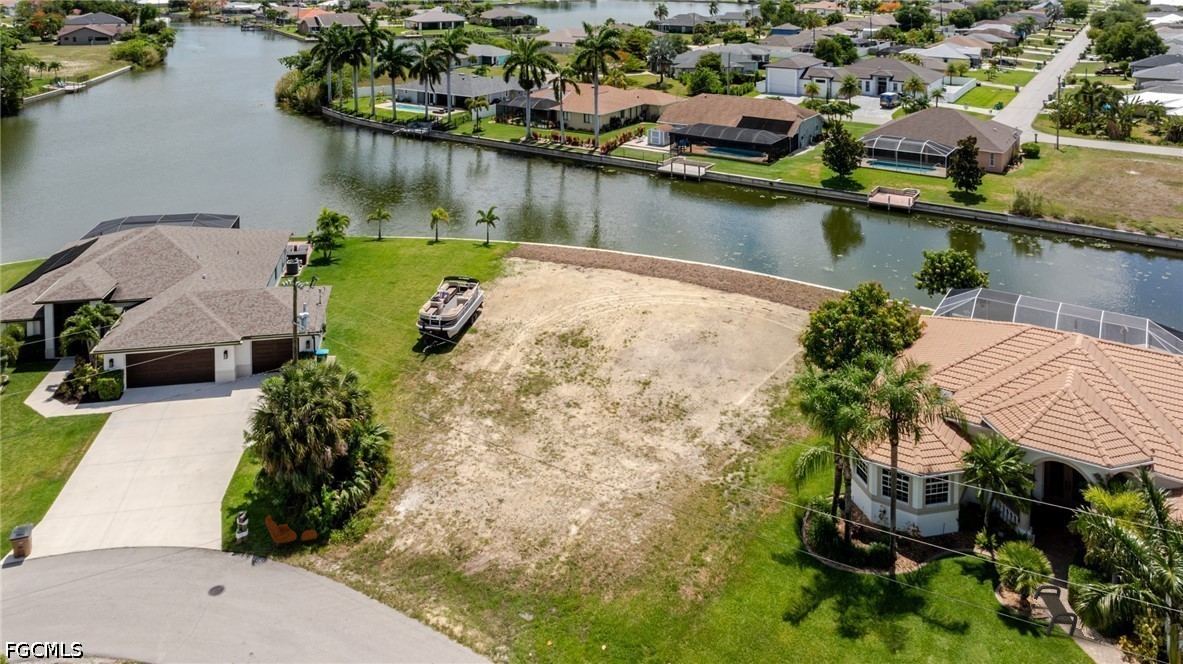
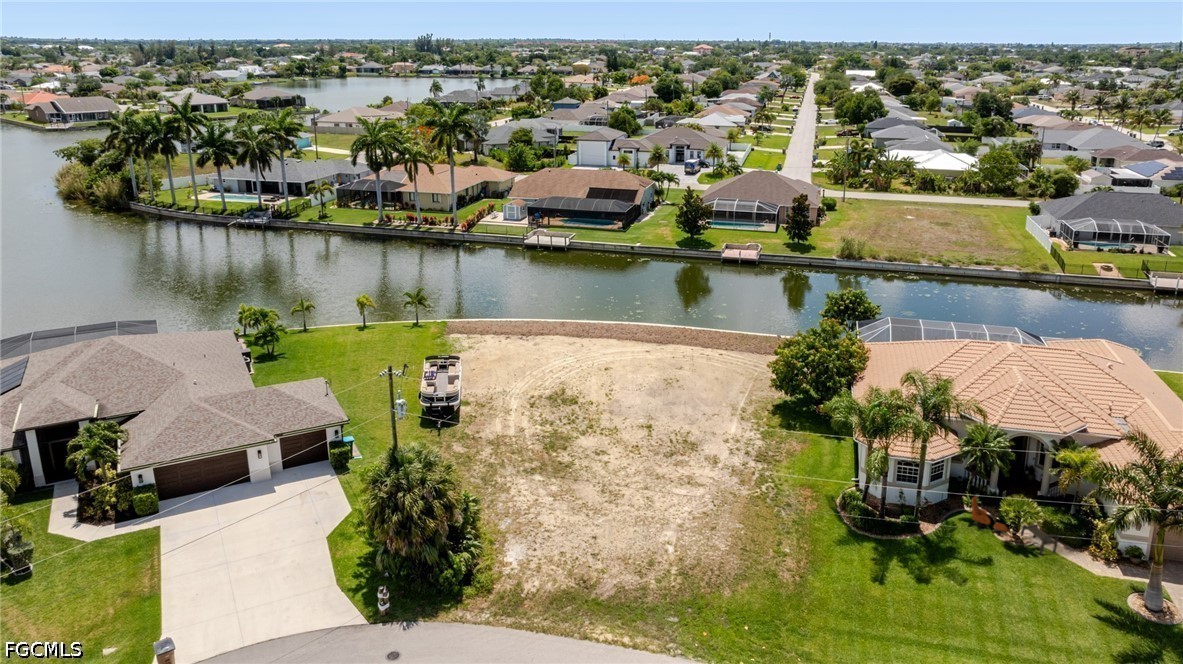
lounge chair: present [265,515,317,552] -> present [972,497,1007,534]

